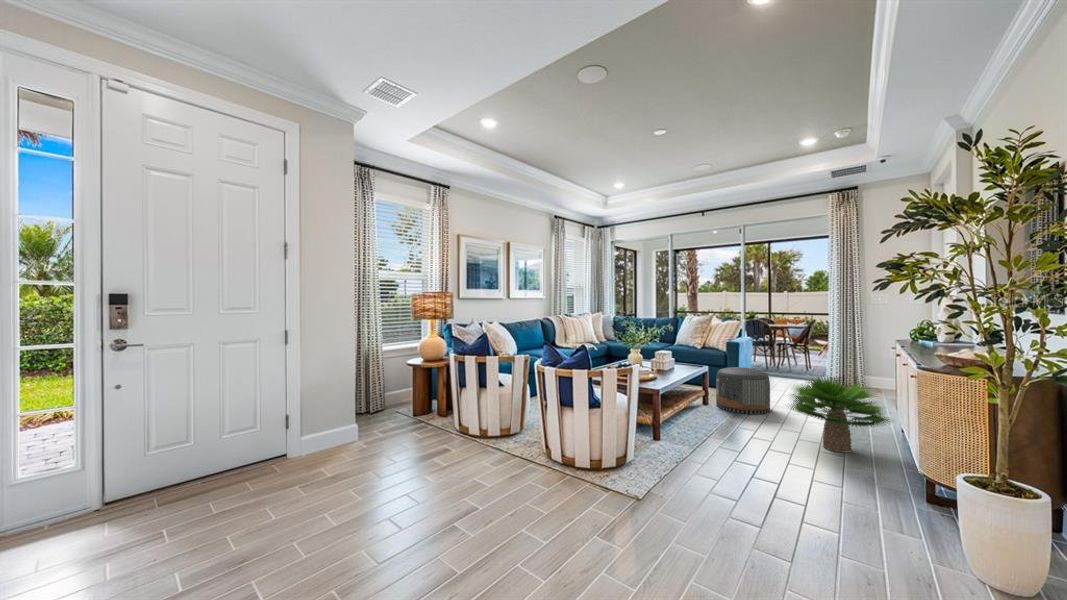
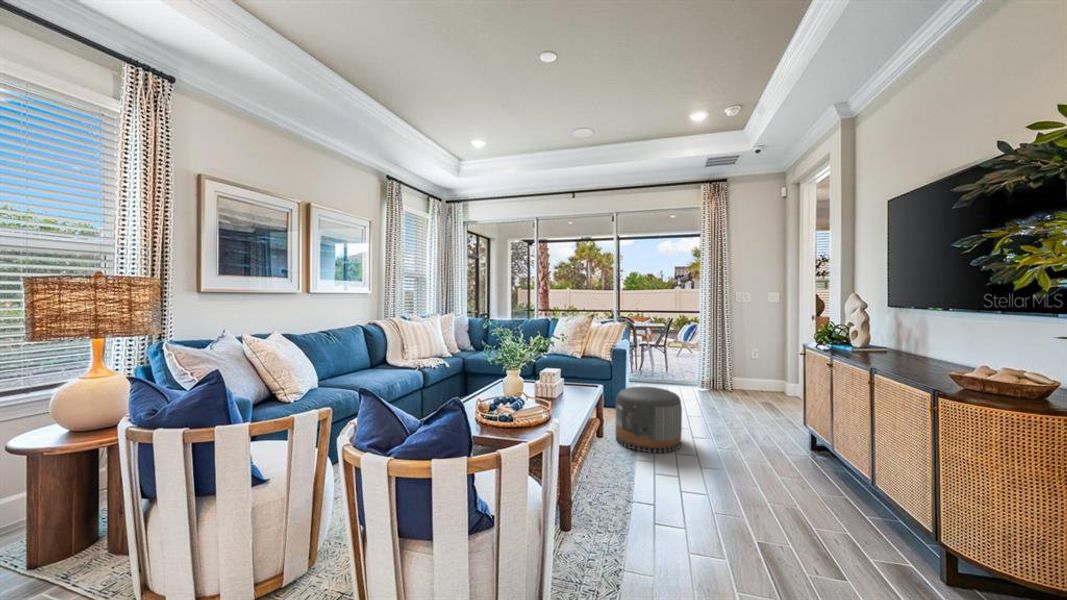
potted plant: present [790,377,890,453] -> none [735,403,888,518]

